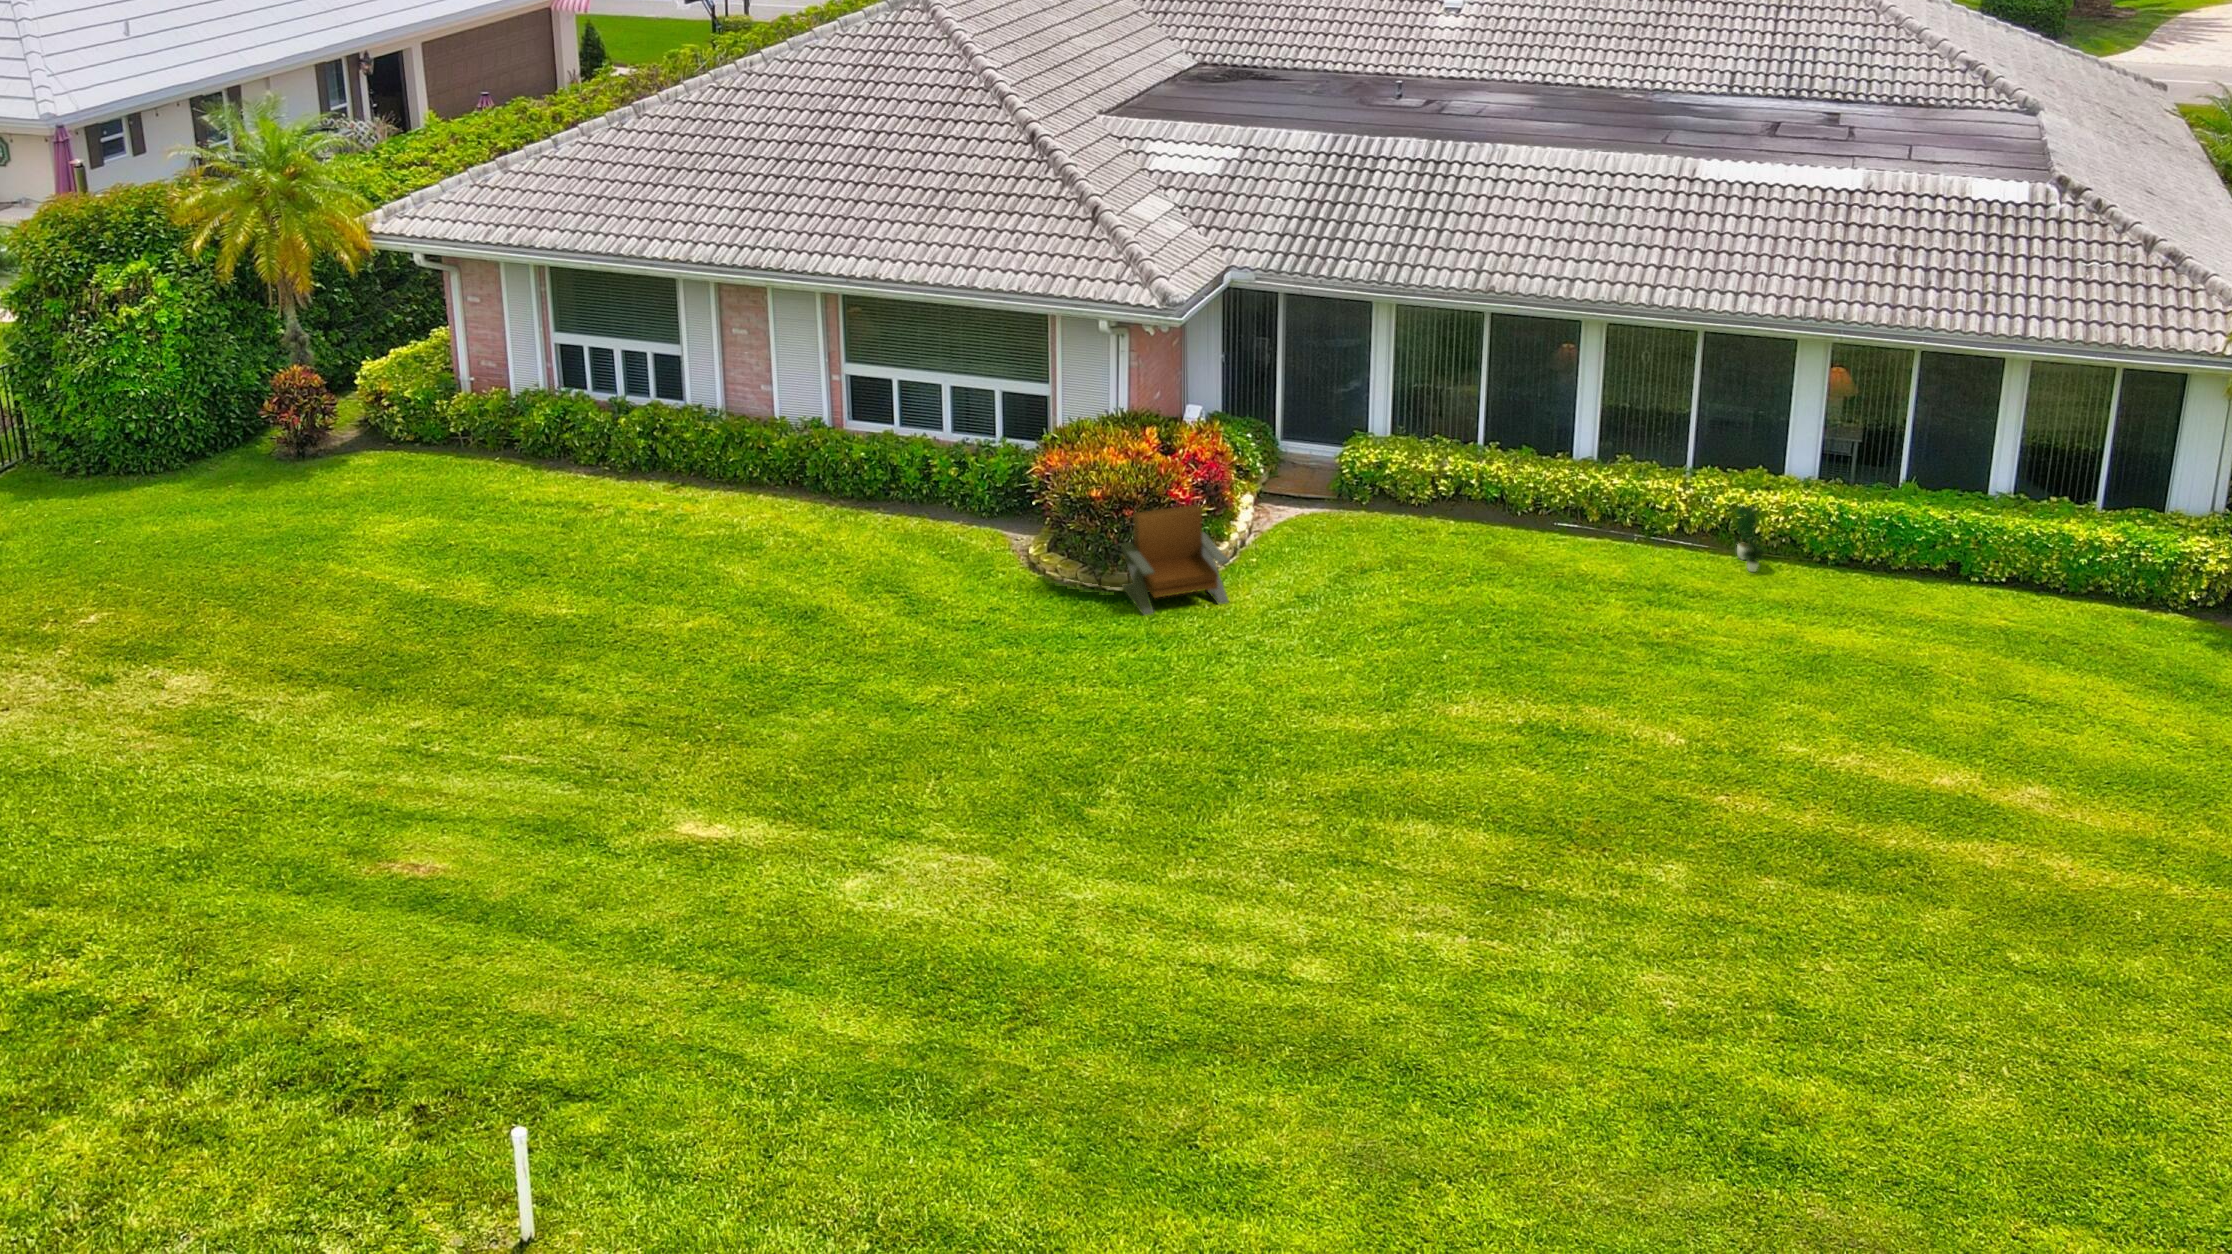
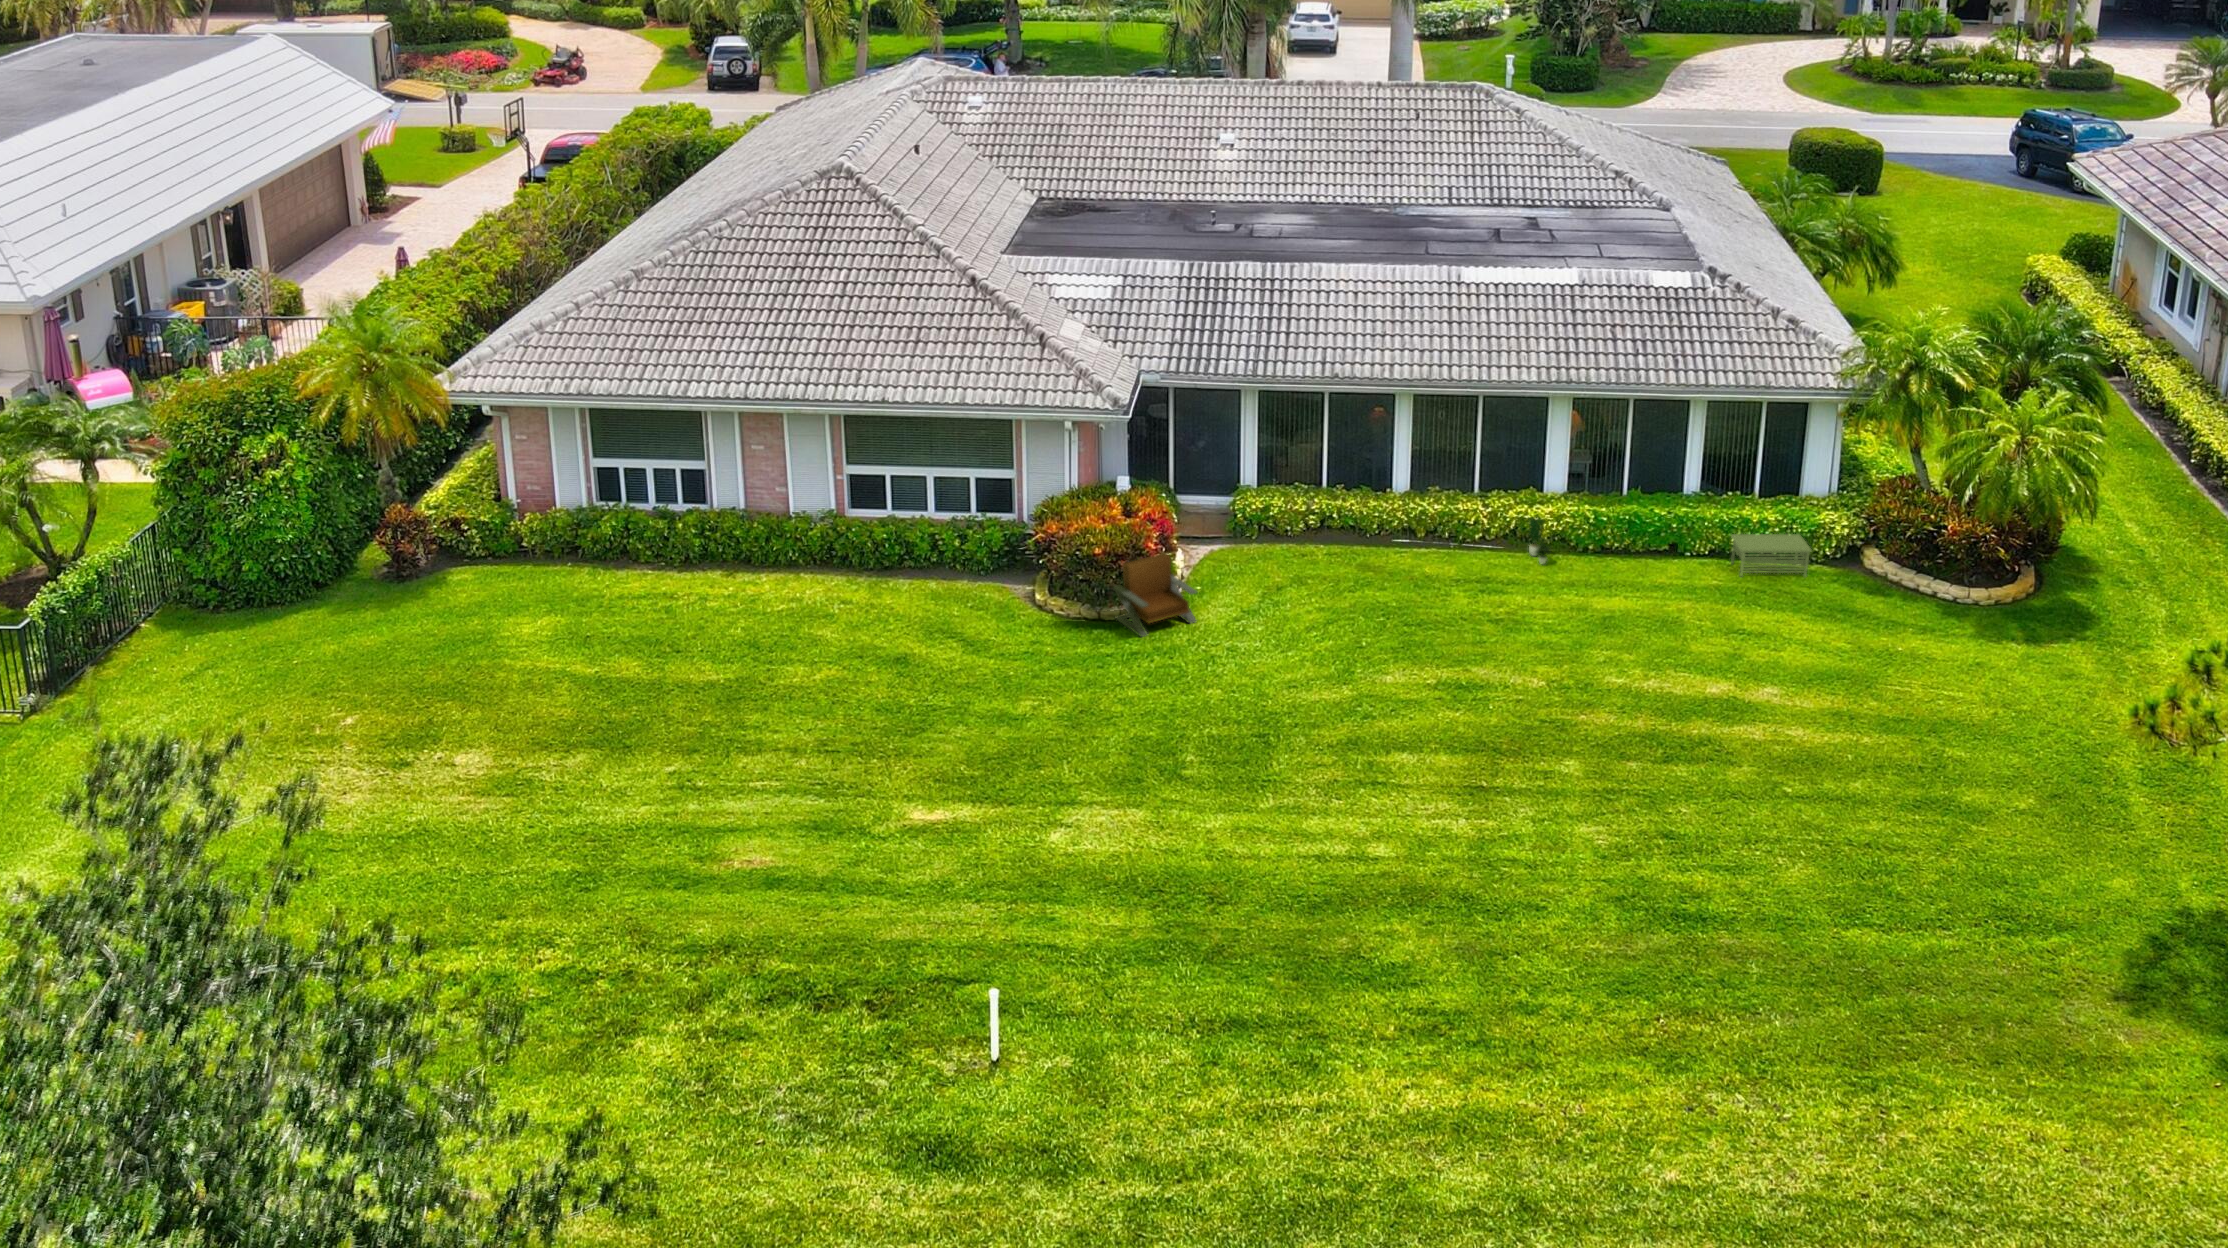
storage bench: none [2038,554,2162,628] -> present [1731,534,1811,576]

